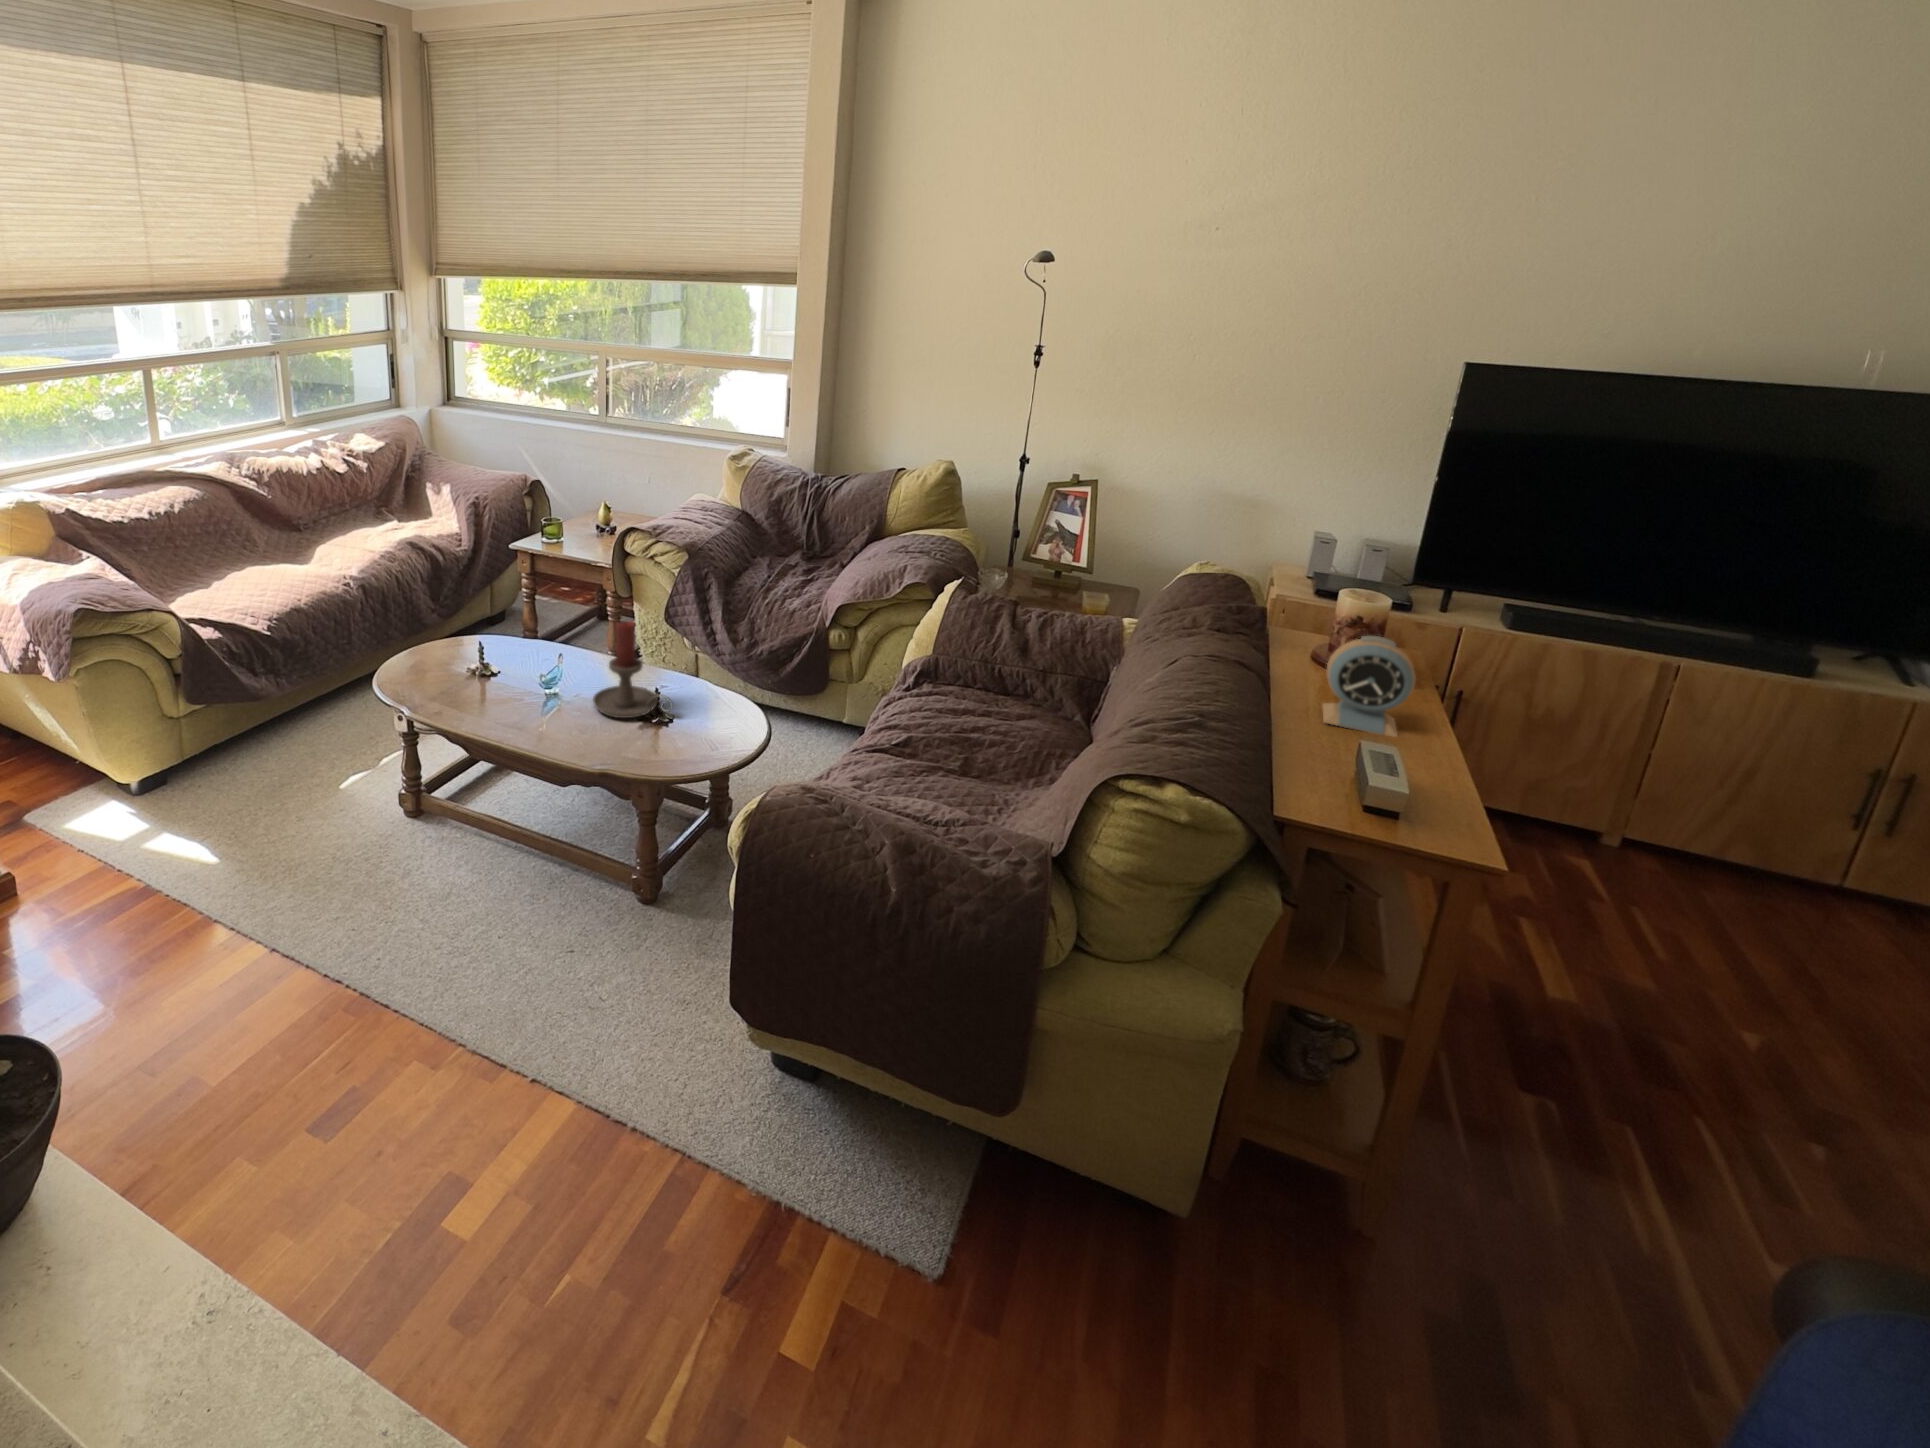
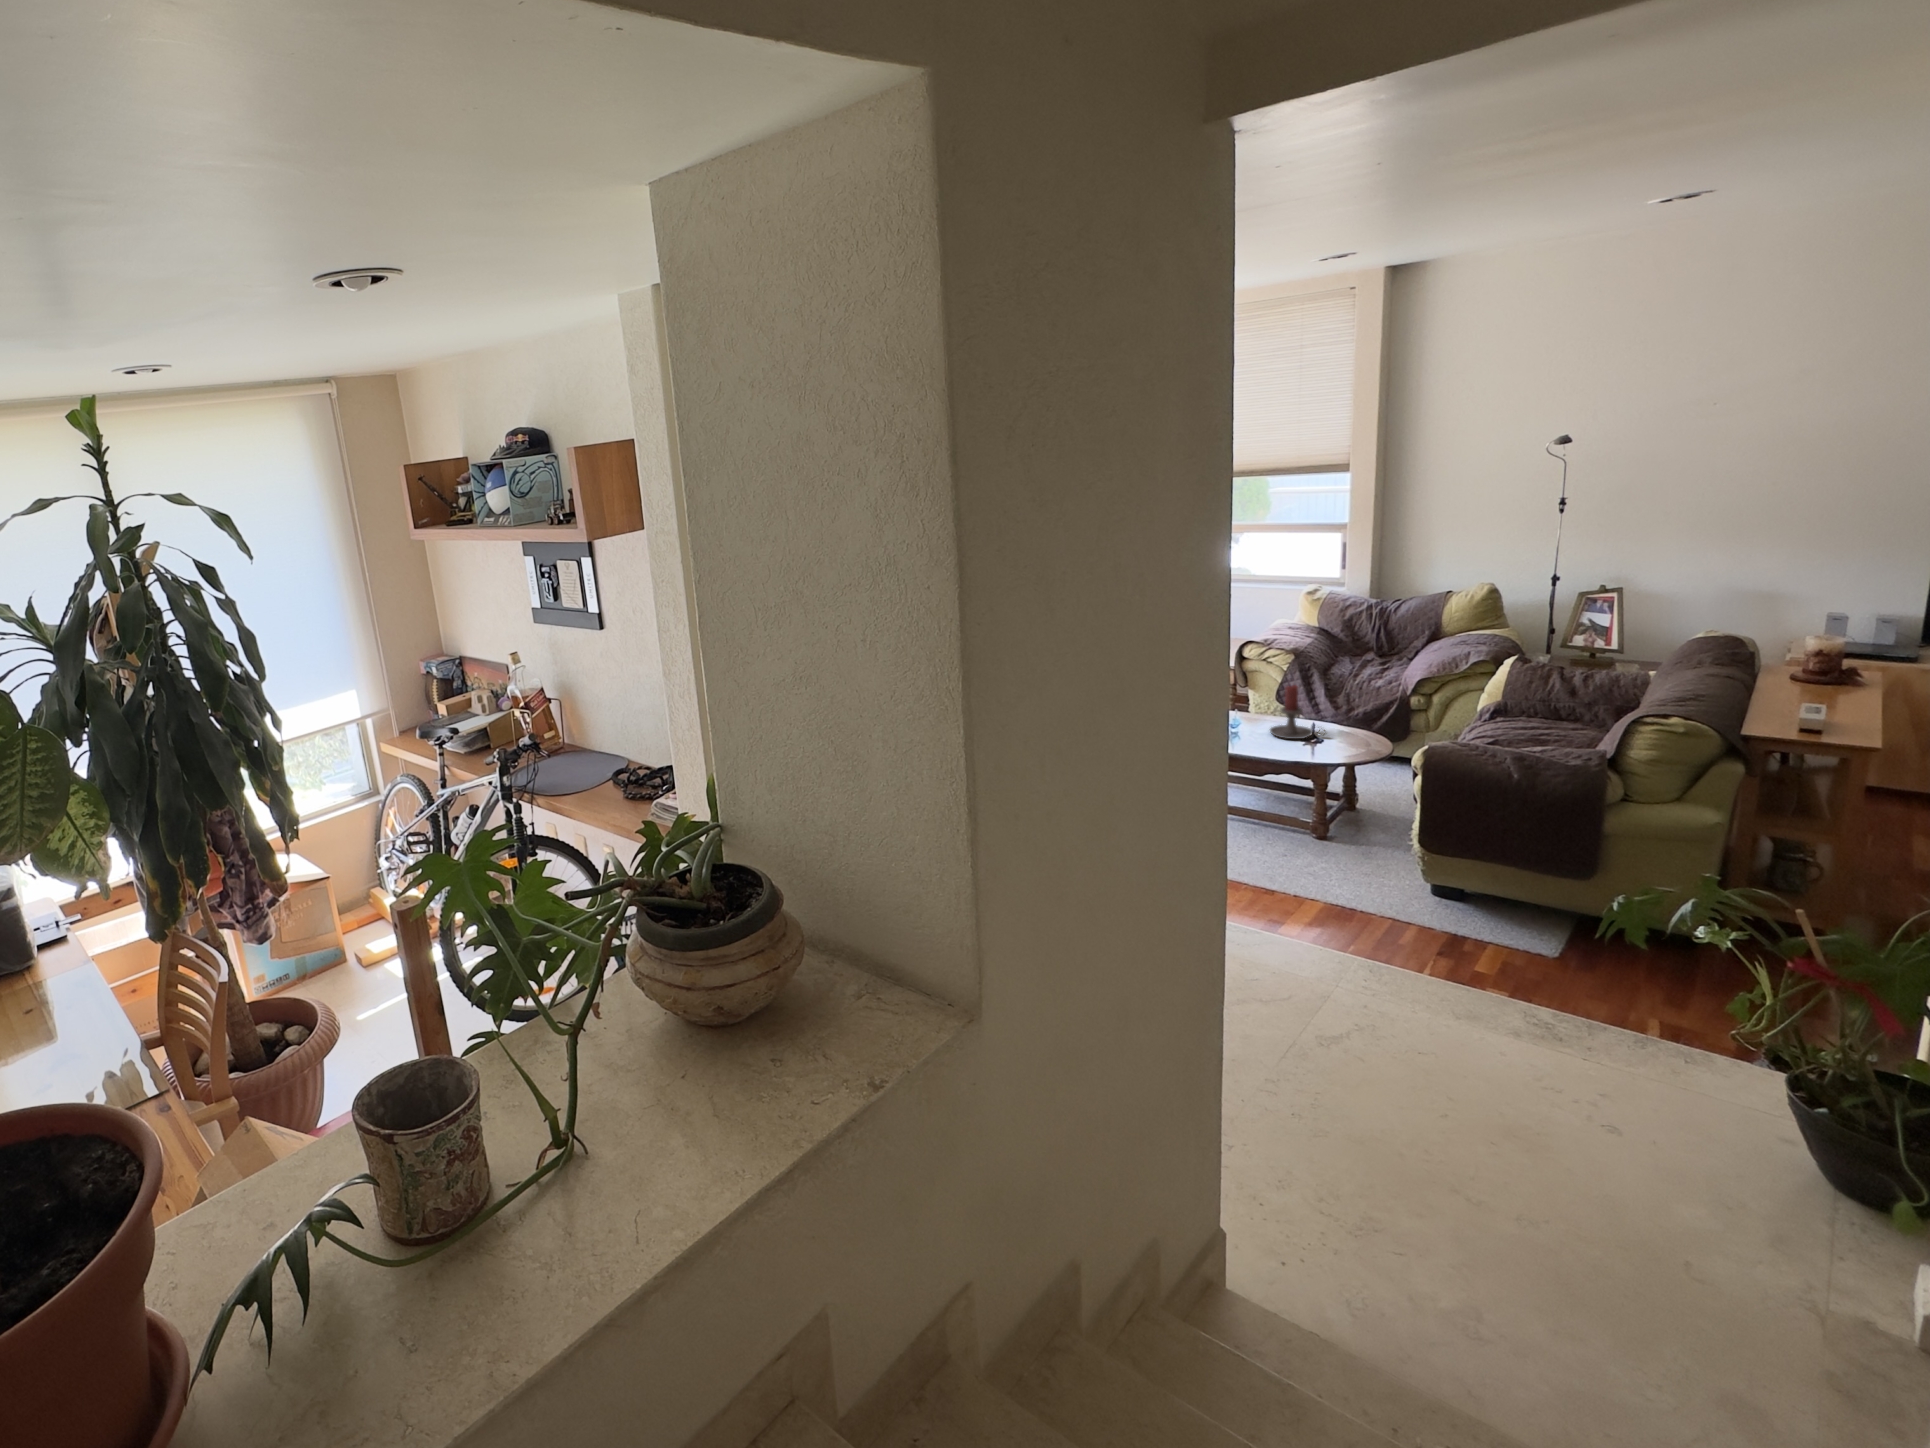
alarm clock: present [1322,636,1416,737] -> none [1786,654,1847,707]

